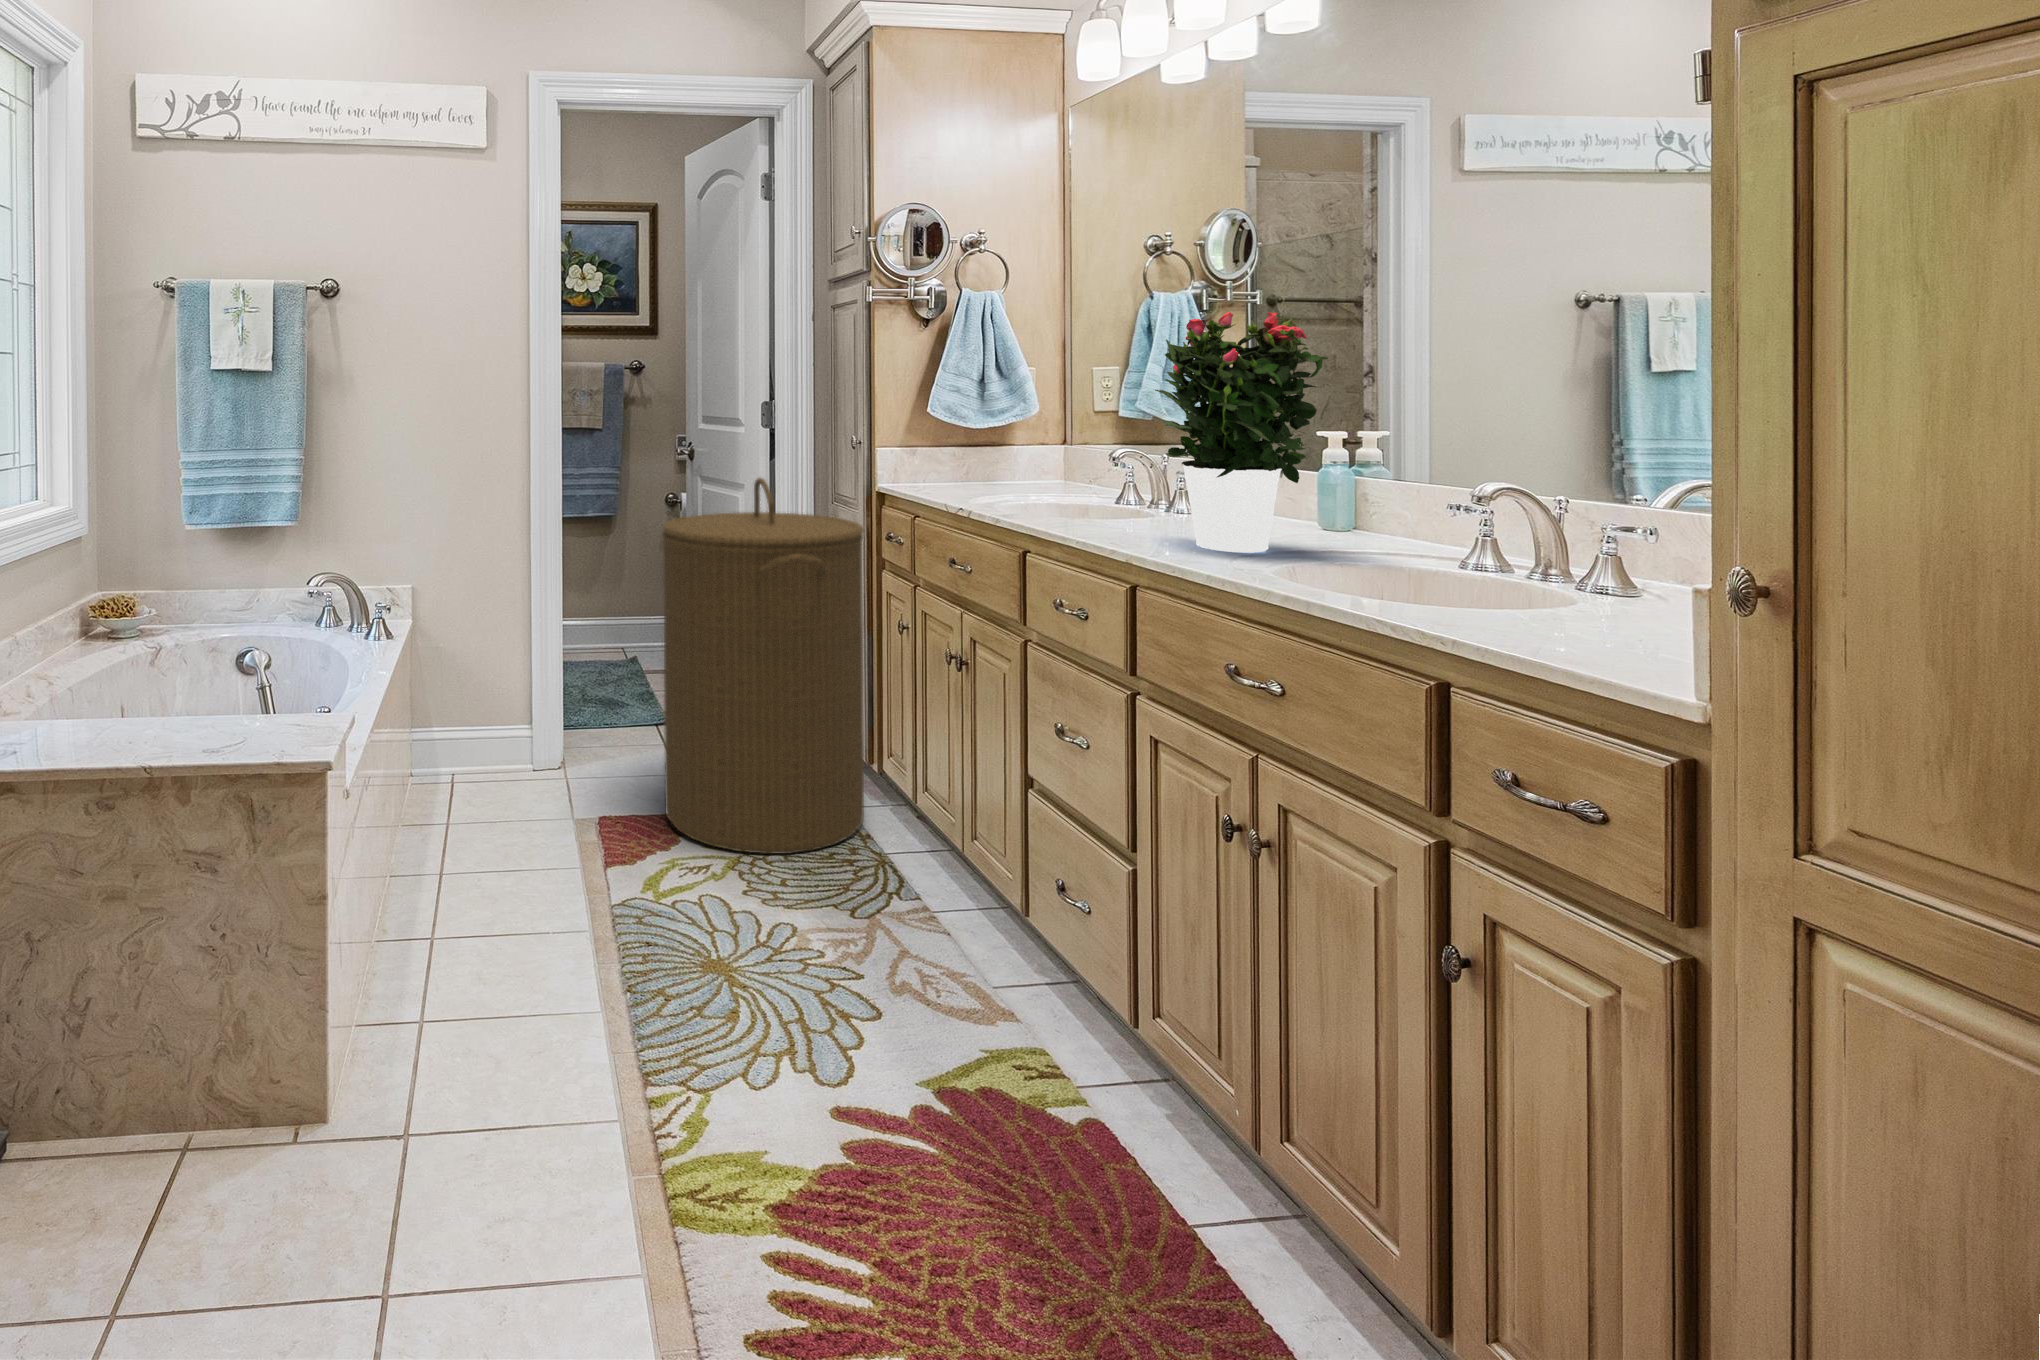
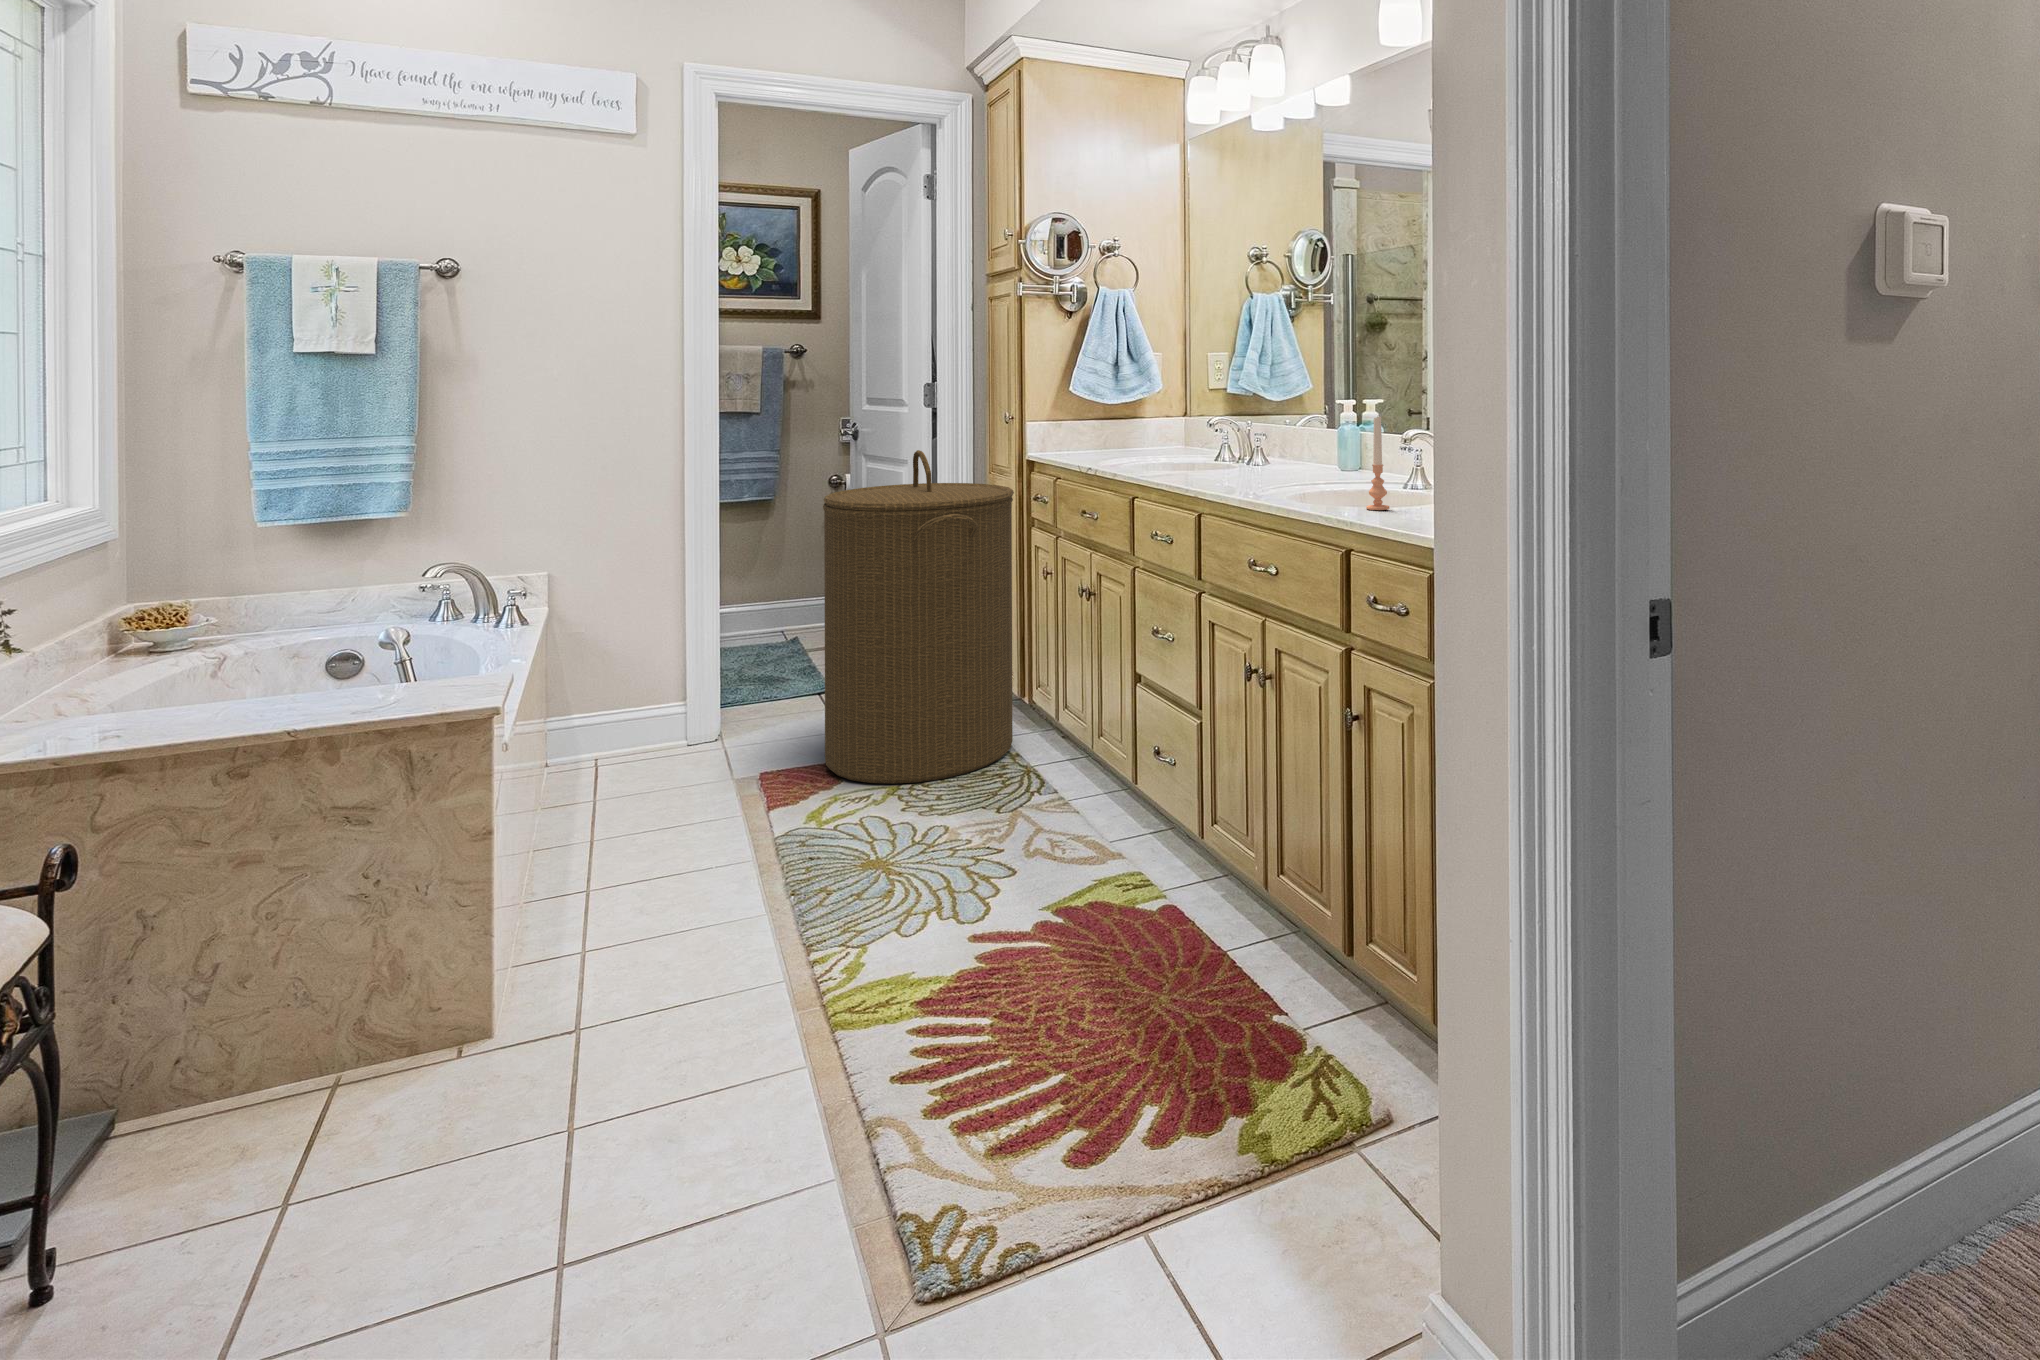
potted flower: present [1155,312,1328,553] -> none [1226,307,1339,483]
candle: none [1448,478,1493,629] -> present [1366,416,1390,510]

